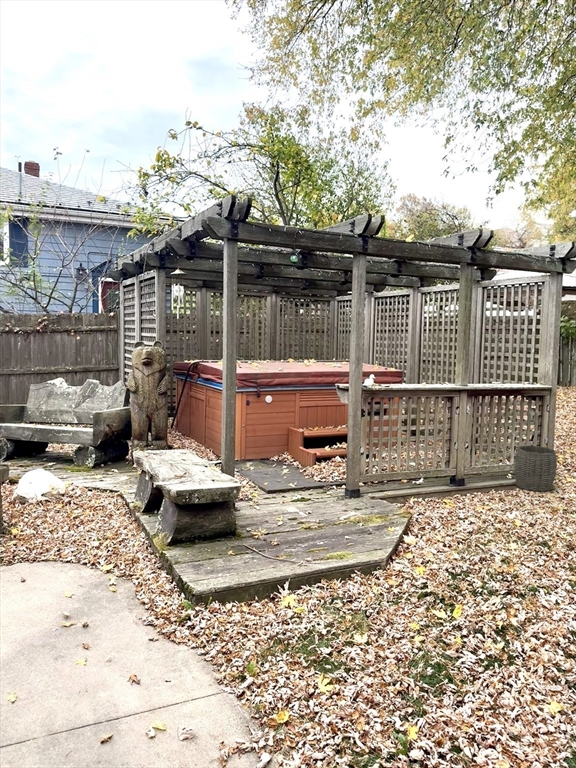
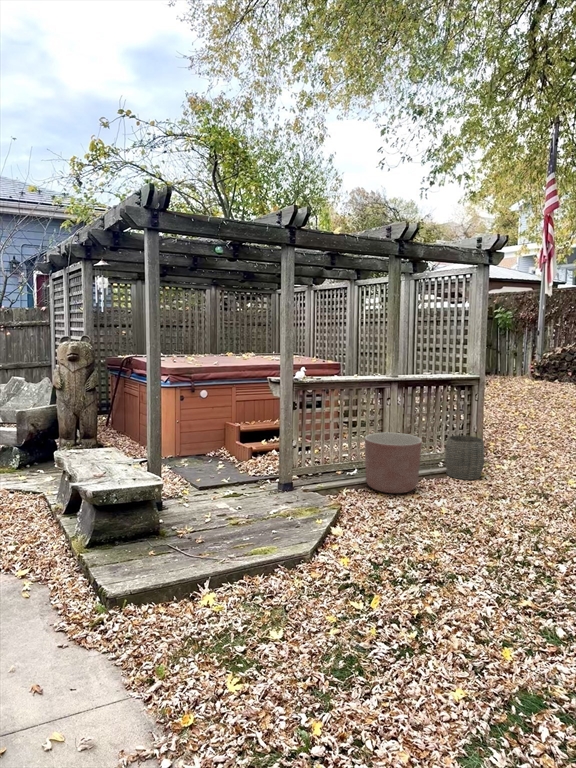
planter: none [433,441,492,503] -> present [365,433,422,493]

